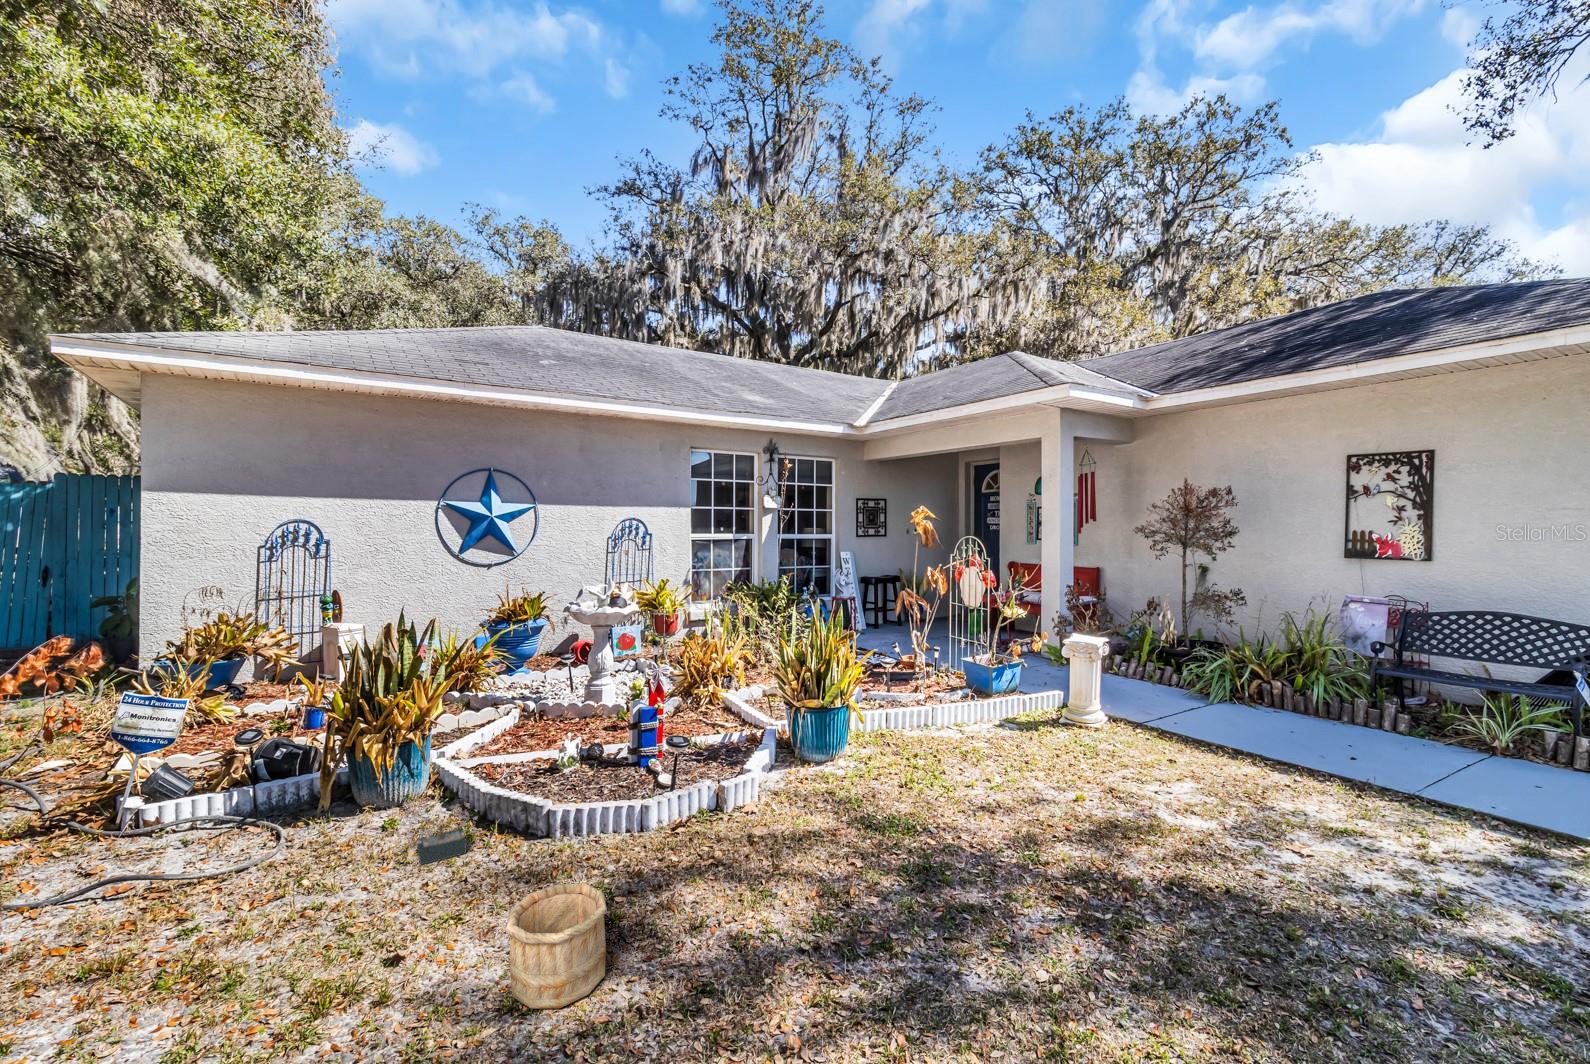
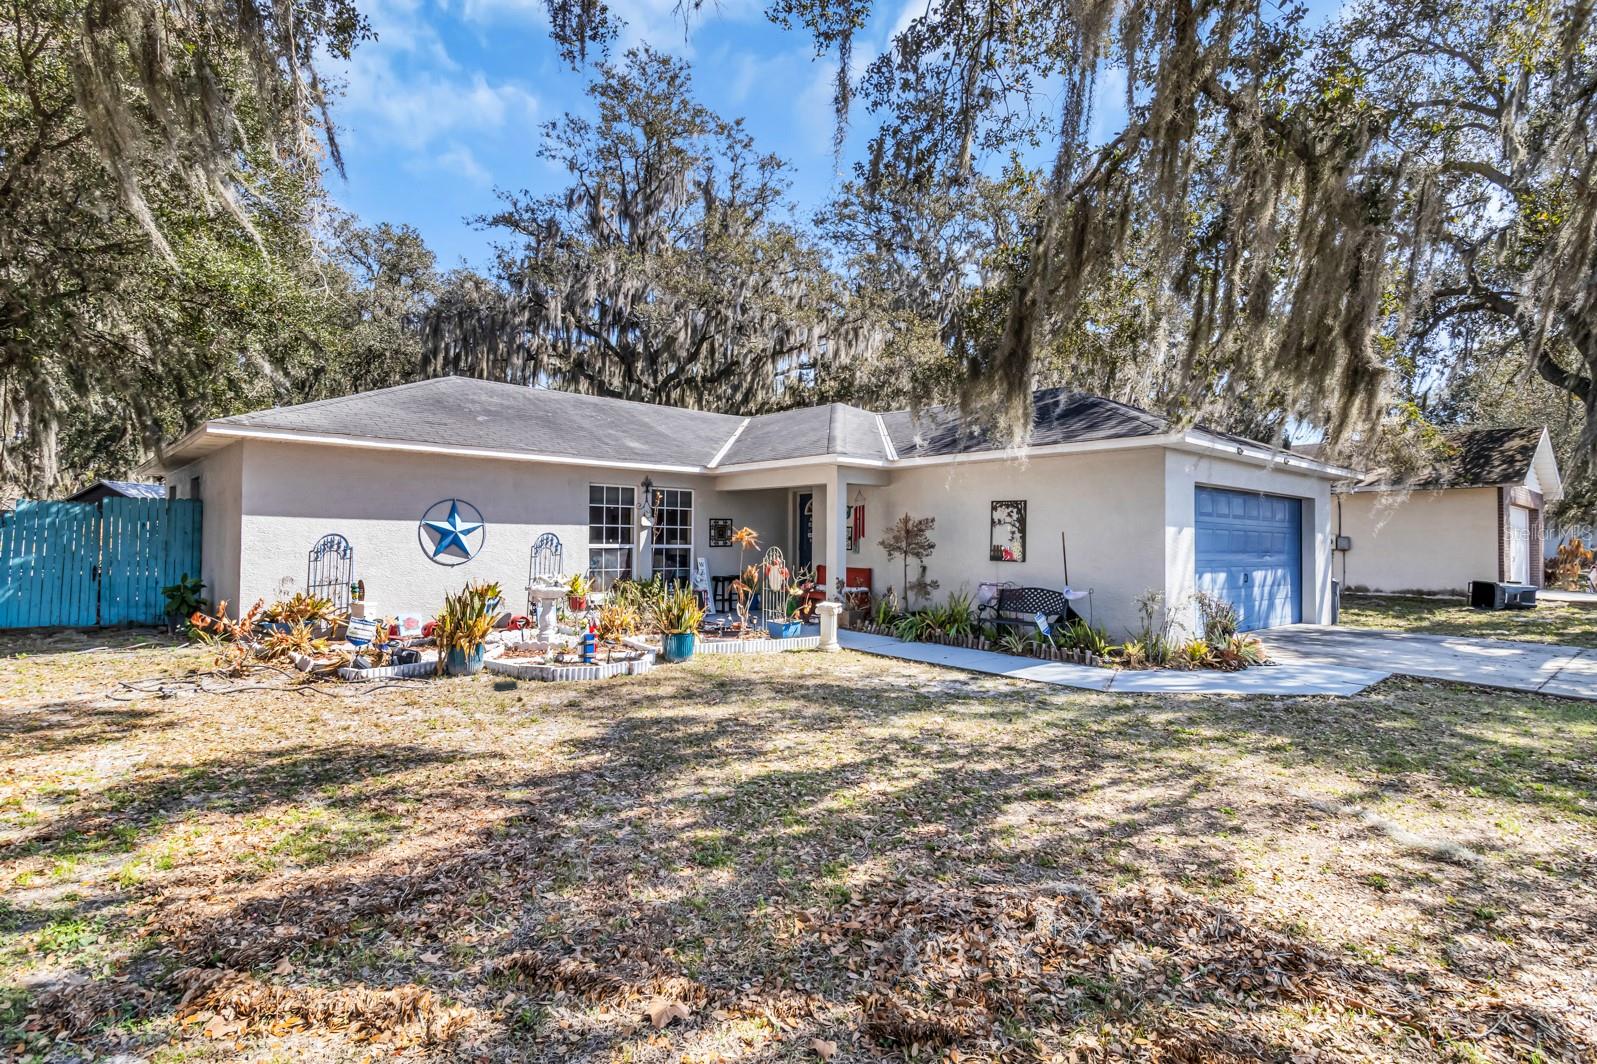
wooden bucket: present [506,883,607,1008] -> none [564,677,600,710]

